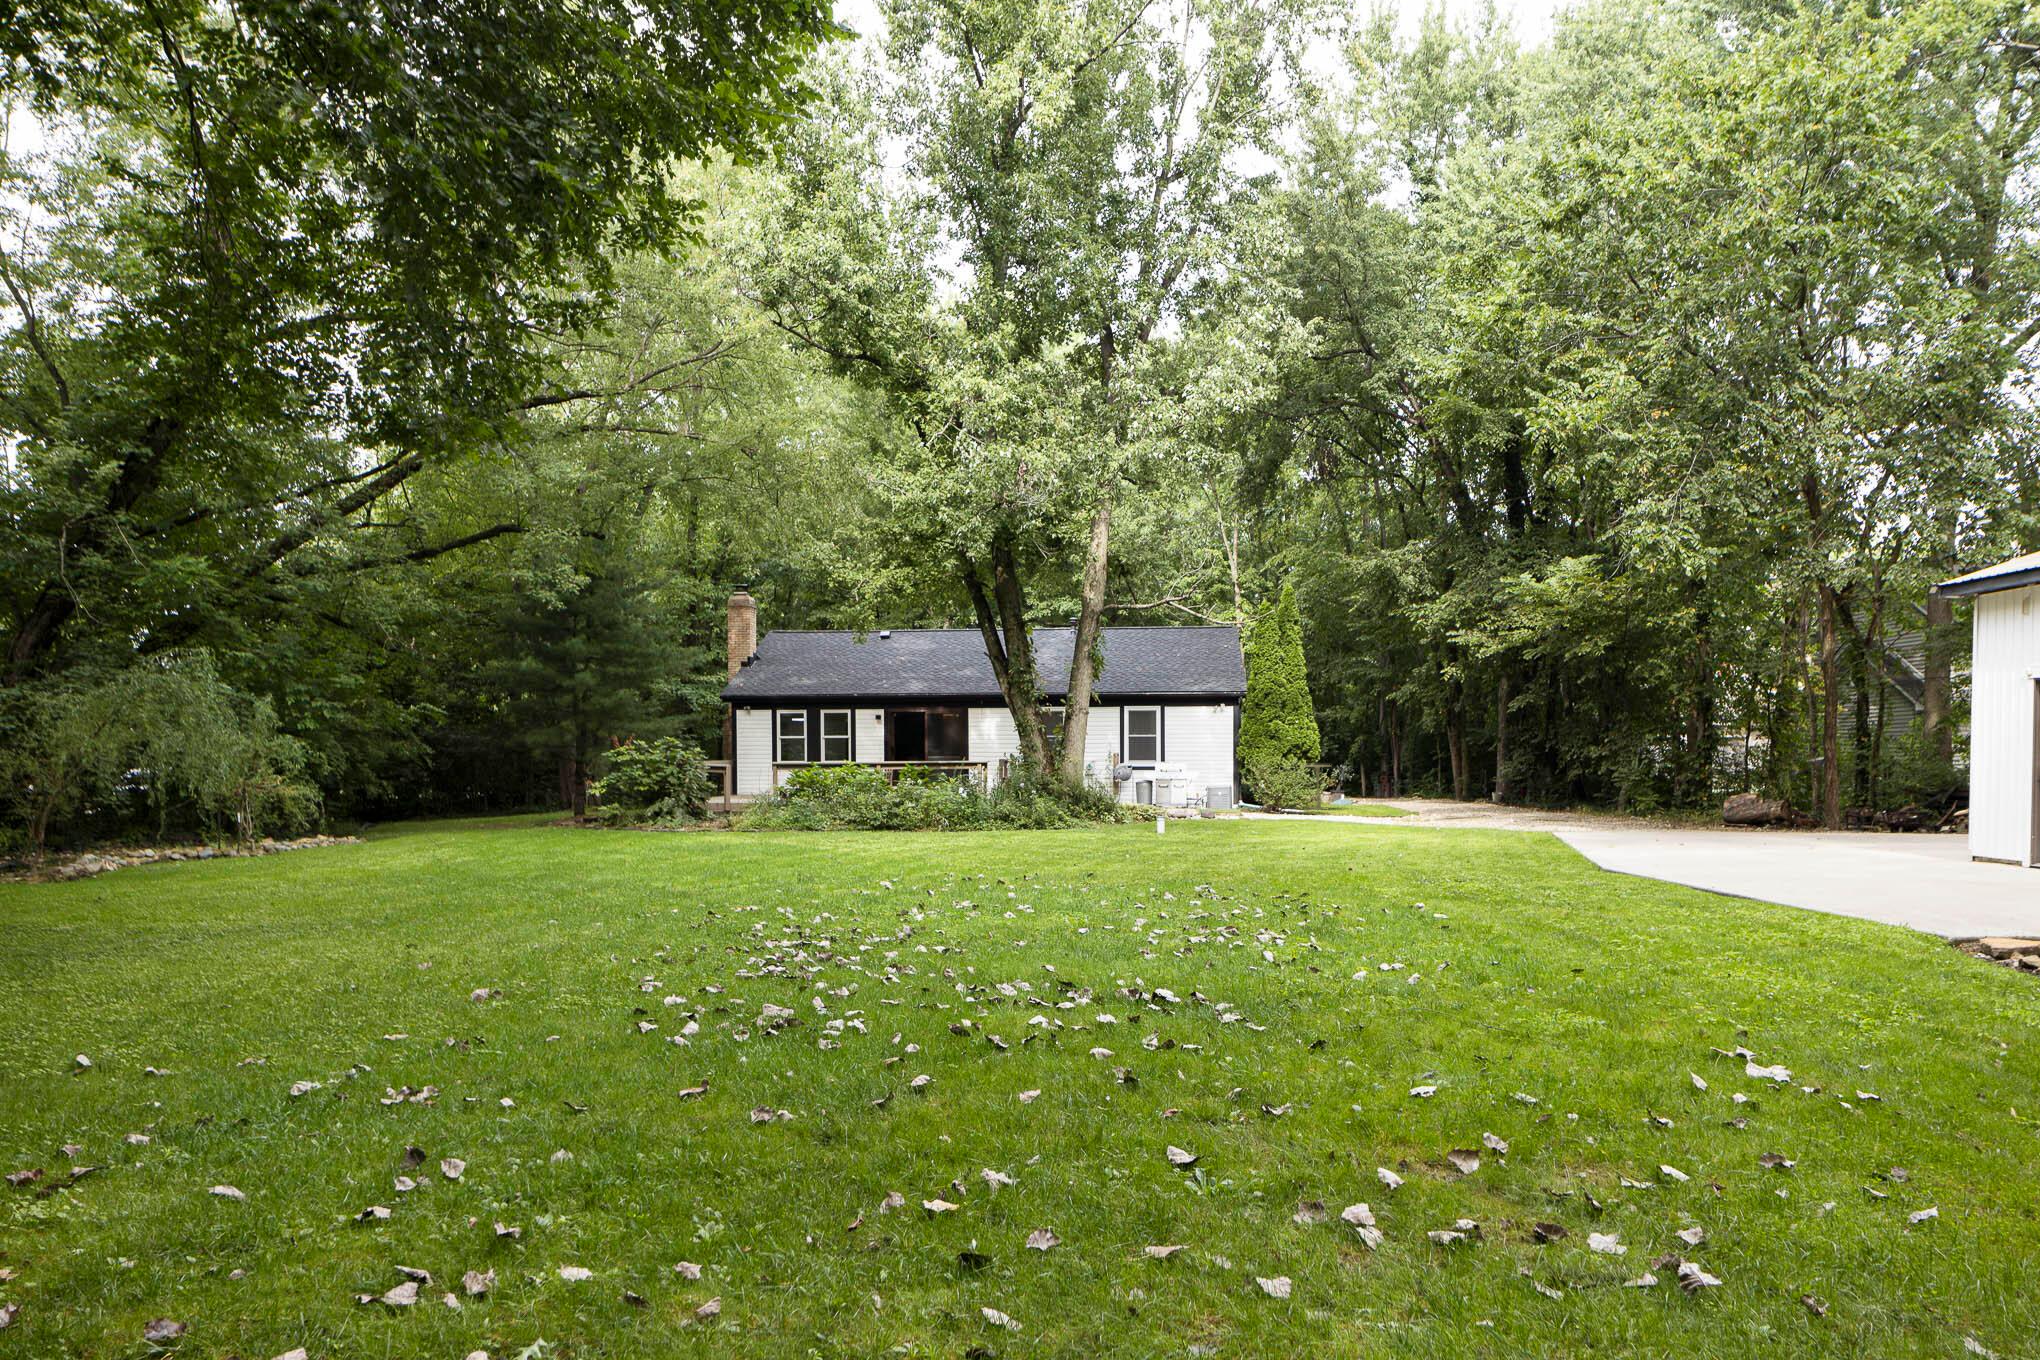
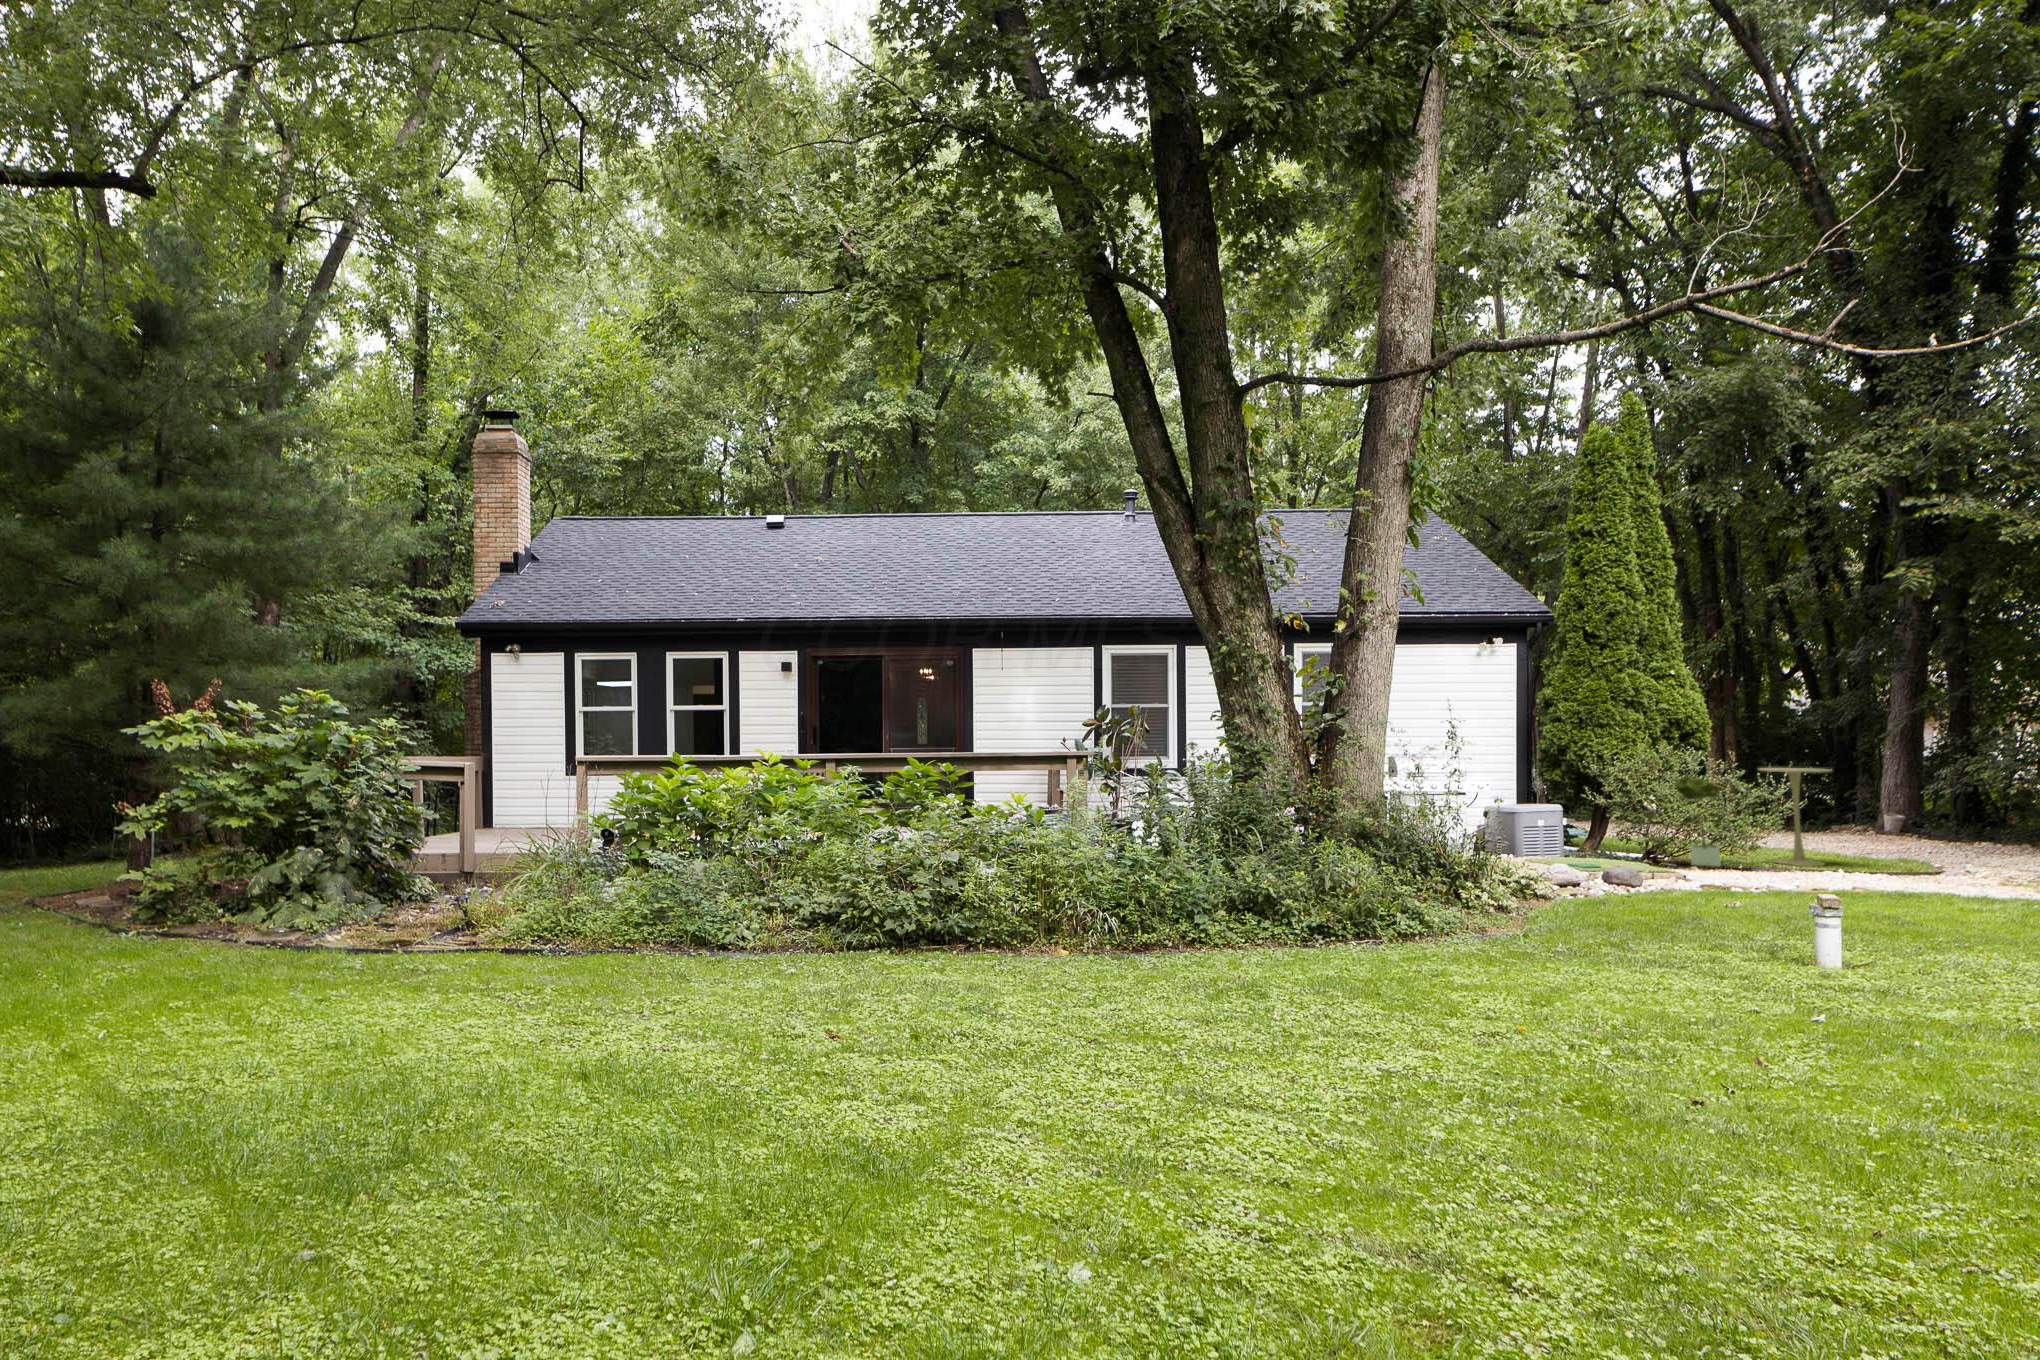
potted tree: none [1262,768,1281,810] -> present [1676,776,1721,867]

